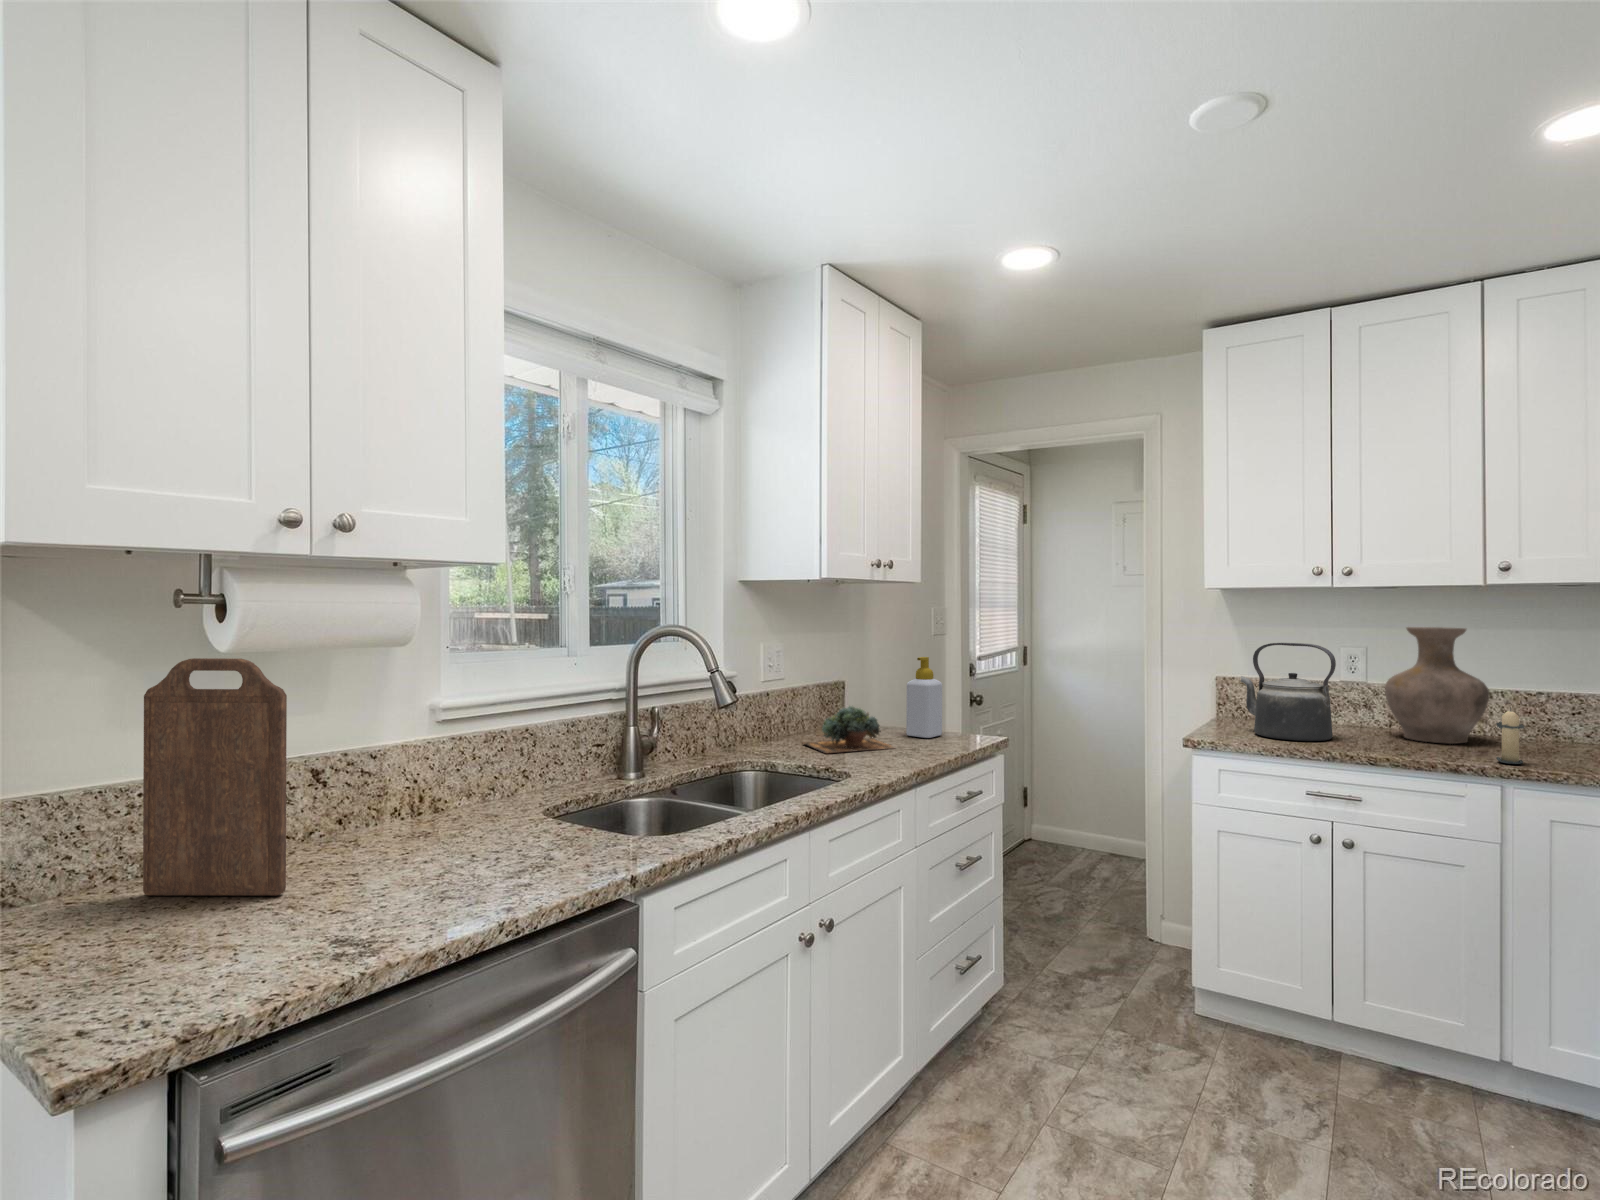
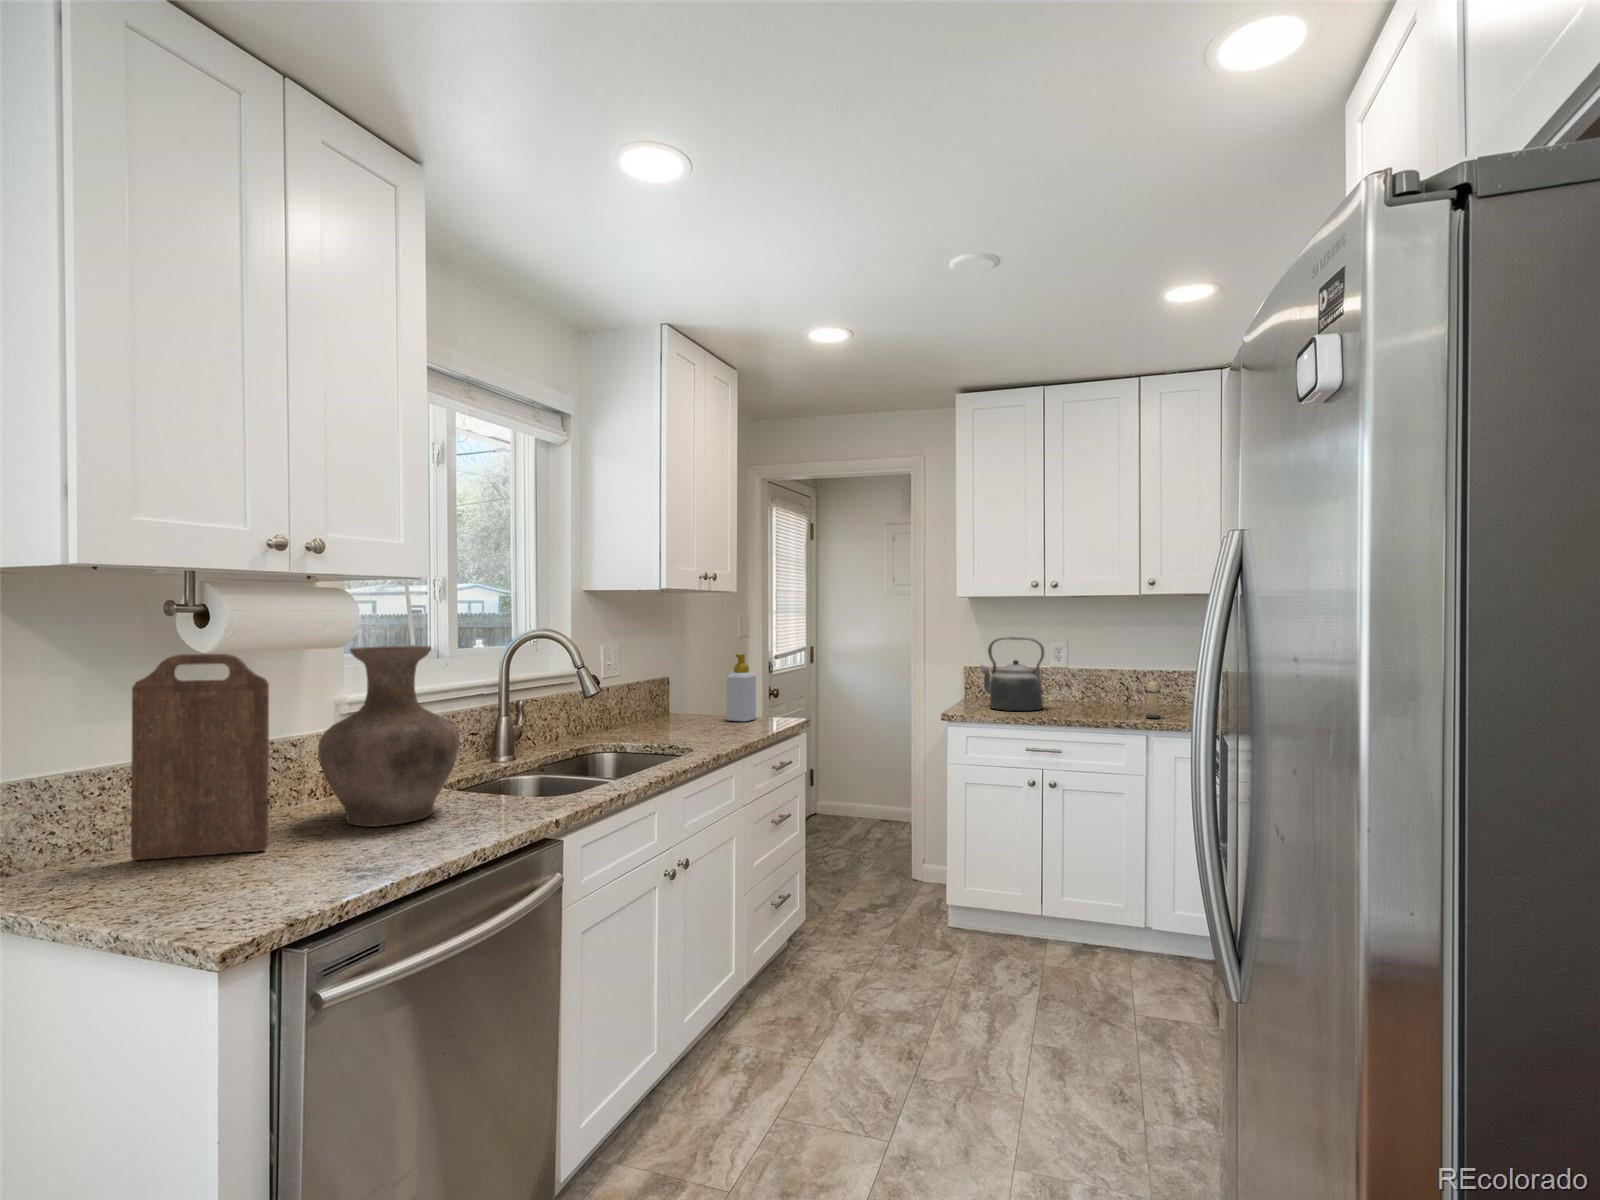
vase: present [1385,627,1489,744] -> present [318,646,459,827]
succulent plant: present [804,706,894,753] -> none [641,696,722,736]

